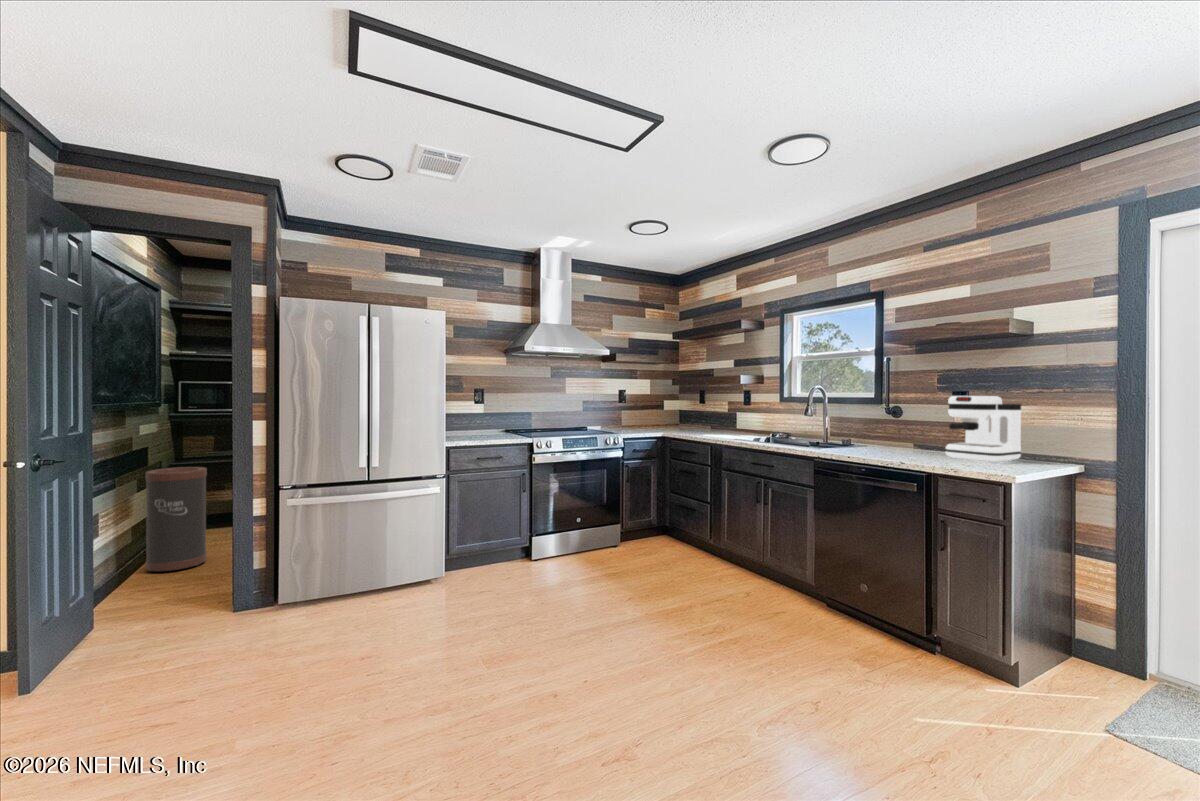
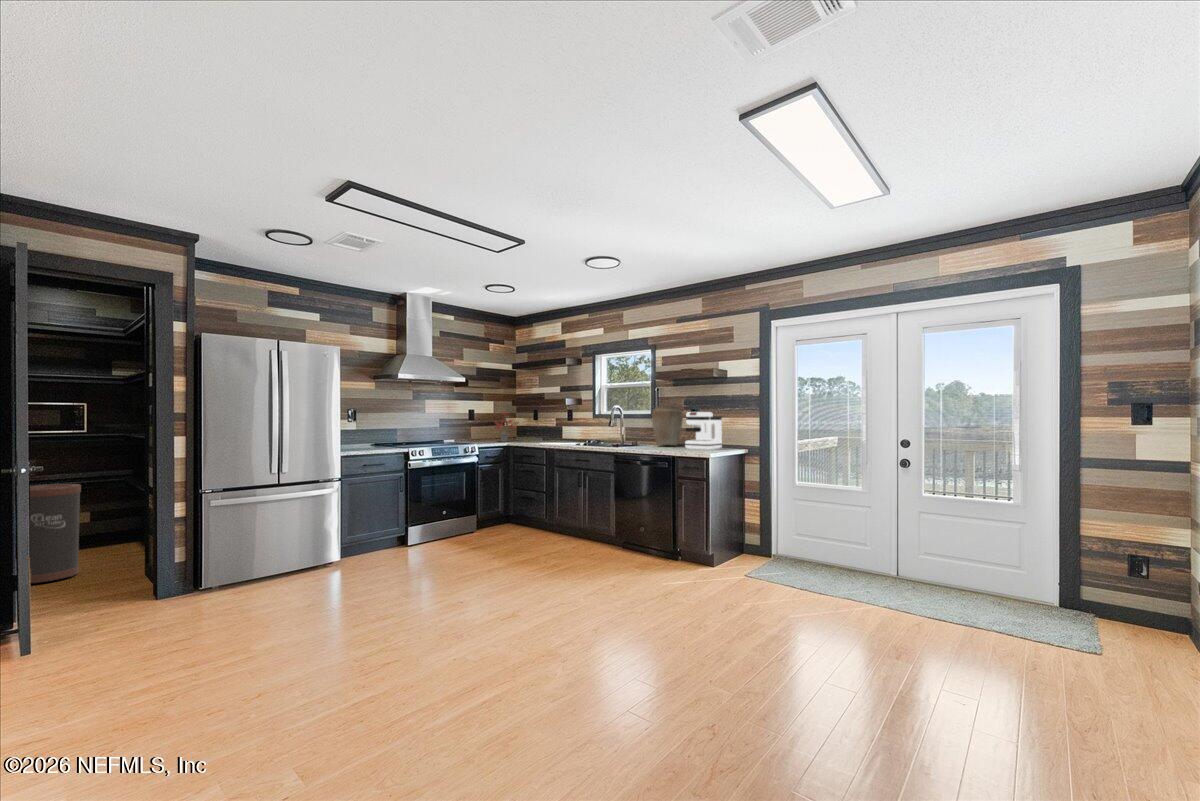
potted plant: none [645,385,679,432] -> present [496,410,518,442]
vase: none [880,386,935,449] -> present [652,406,683,446]

